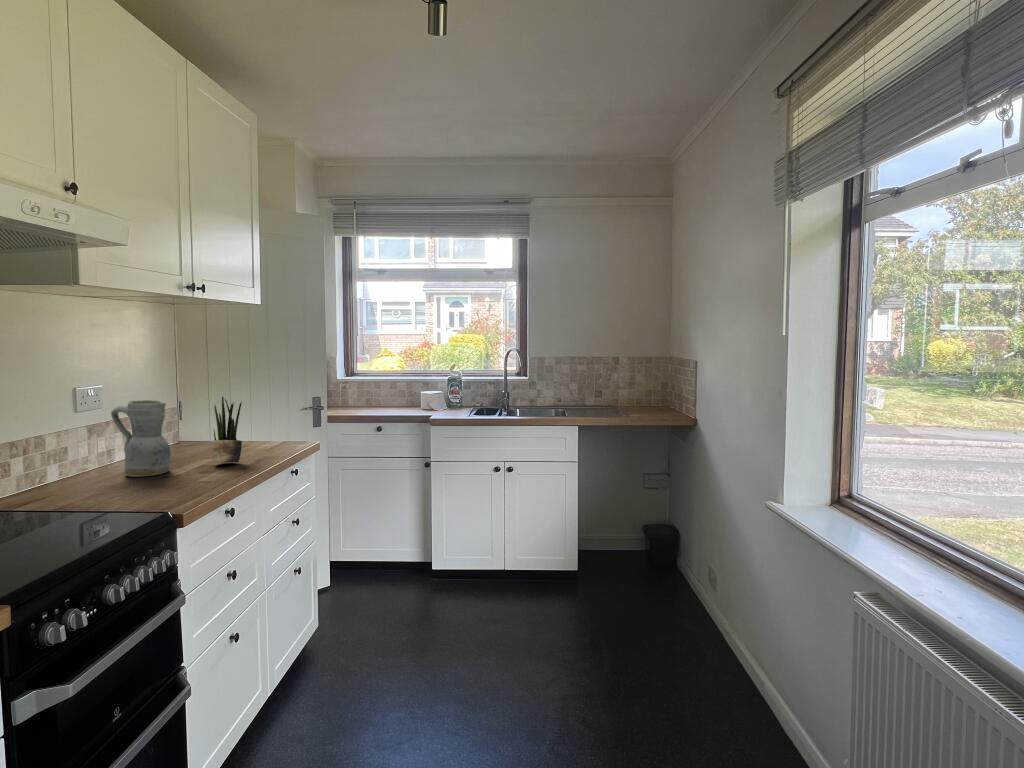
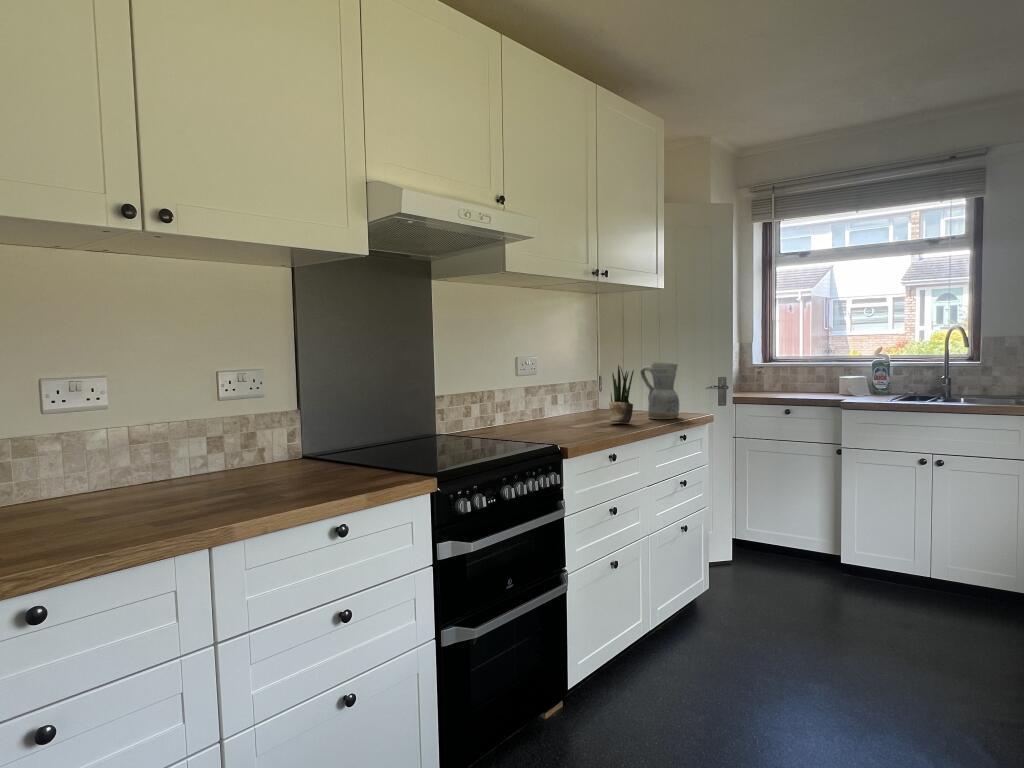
ceramic pitcher: present [111,400,171,477] -> present [640,362,679,419]

